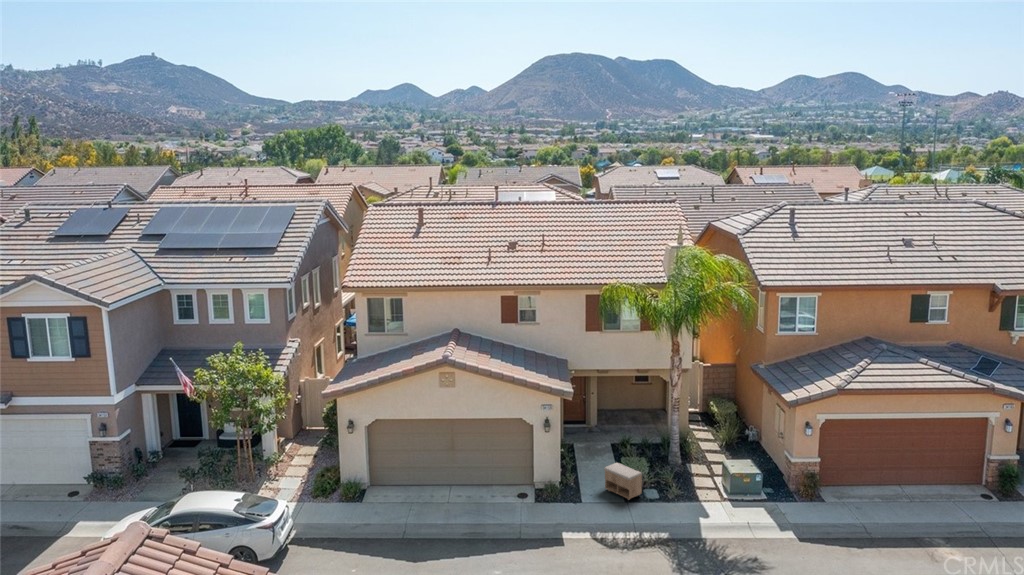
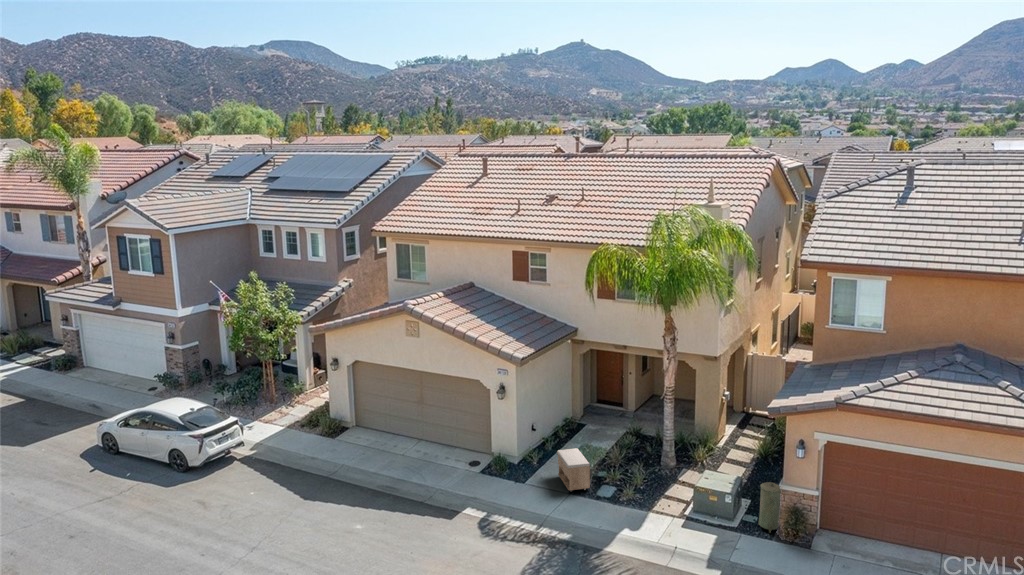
trash can: none [779,458,798,497] -> present [759,482,781,533]

